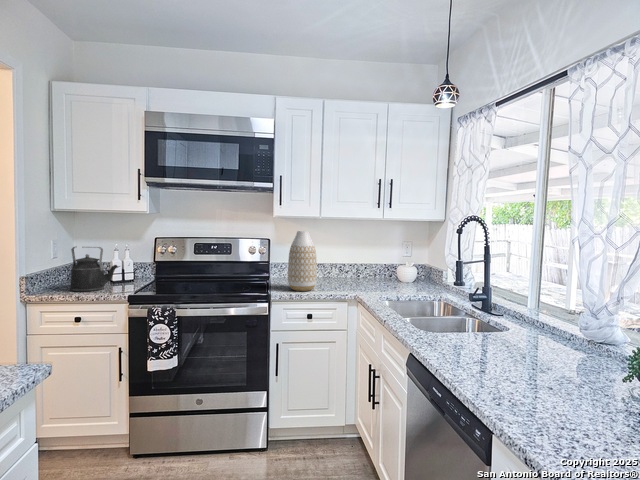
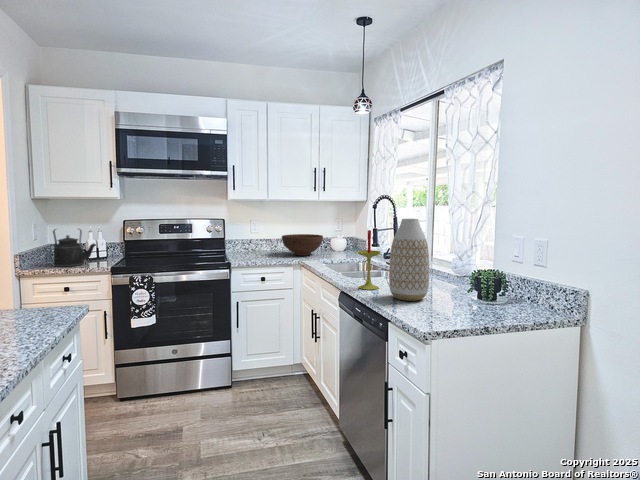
vase: present [288,231,317,291] -> present [389,219,429,301]
fruit bowl: none [335,260,387,288] -> present [282,234,323,256]
candle: none [439,267,476,359] -> present [358,230,381,290]

